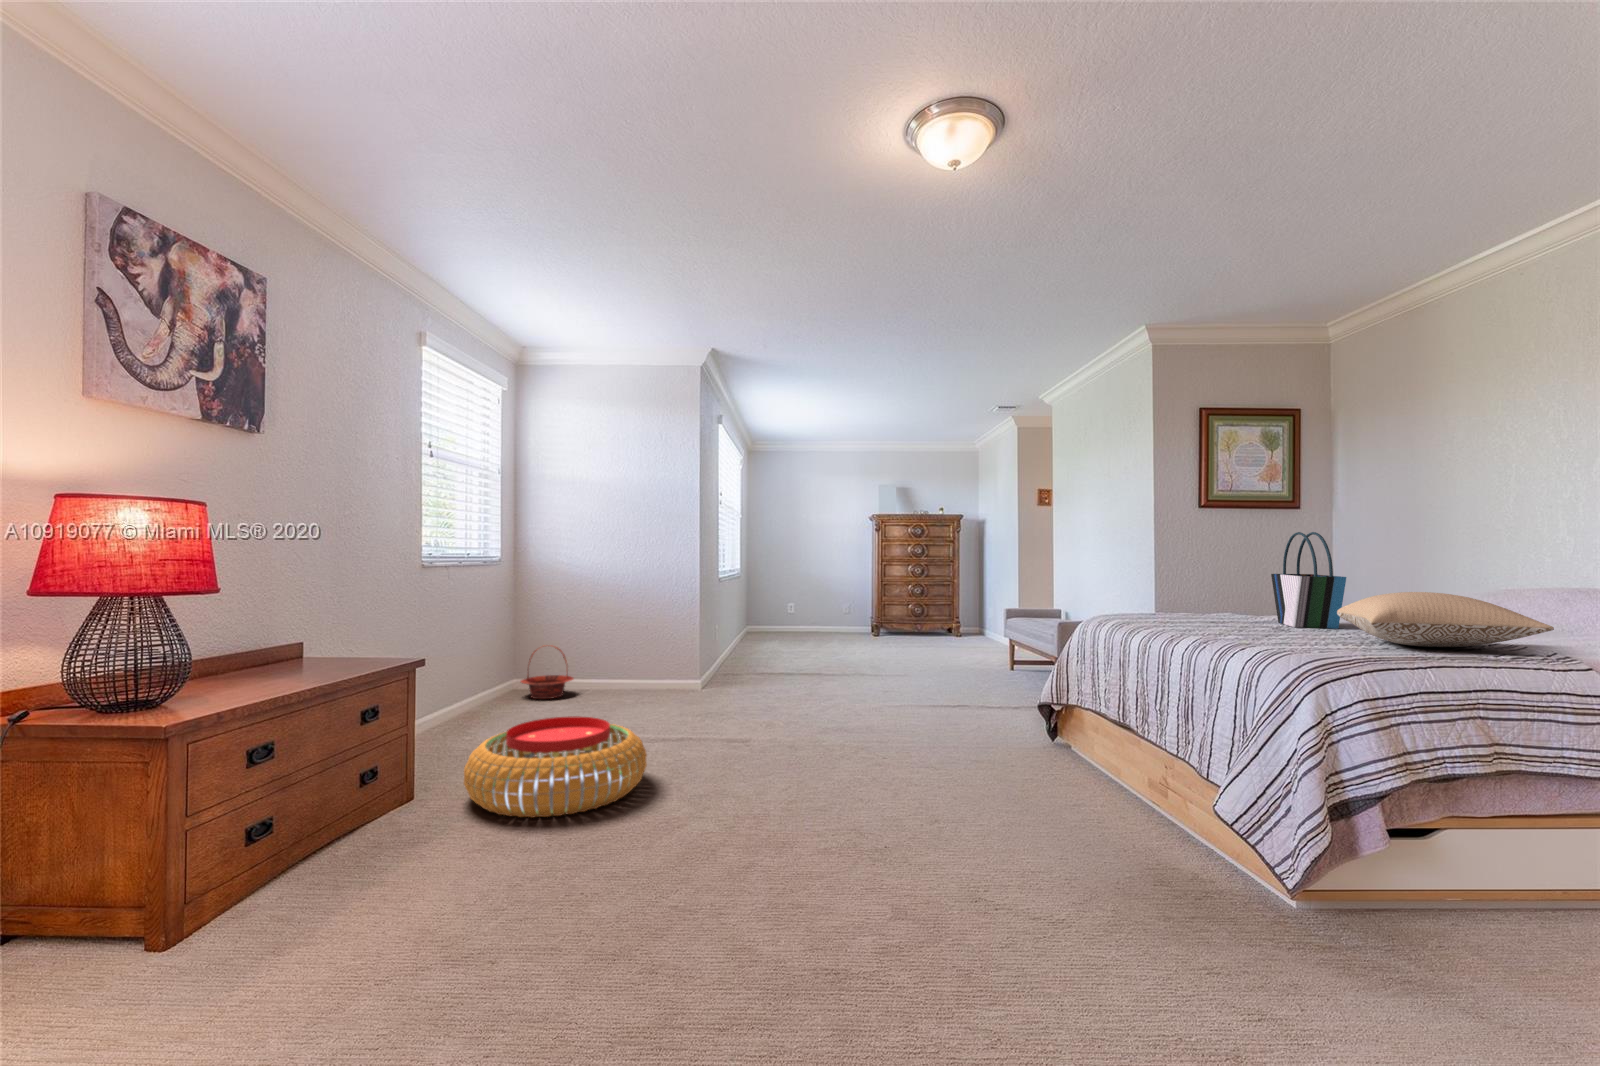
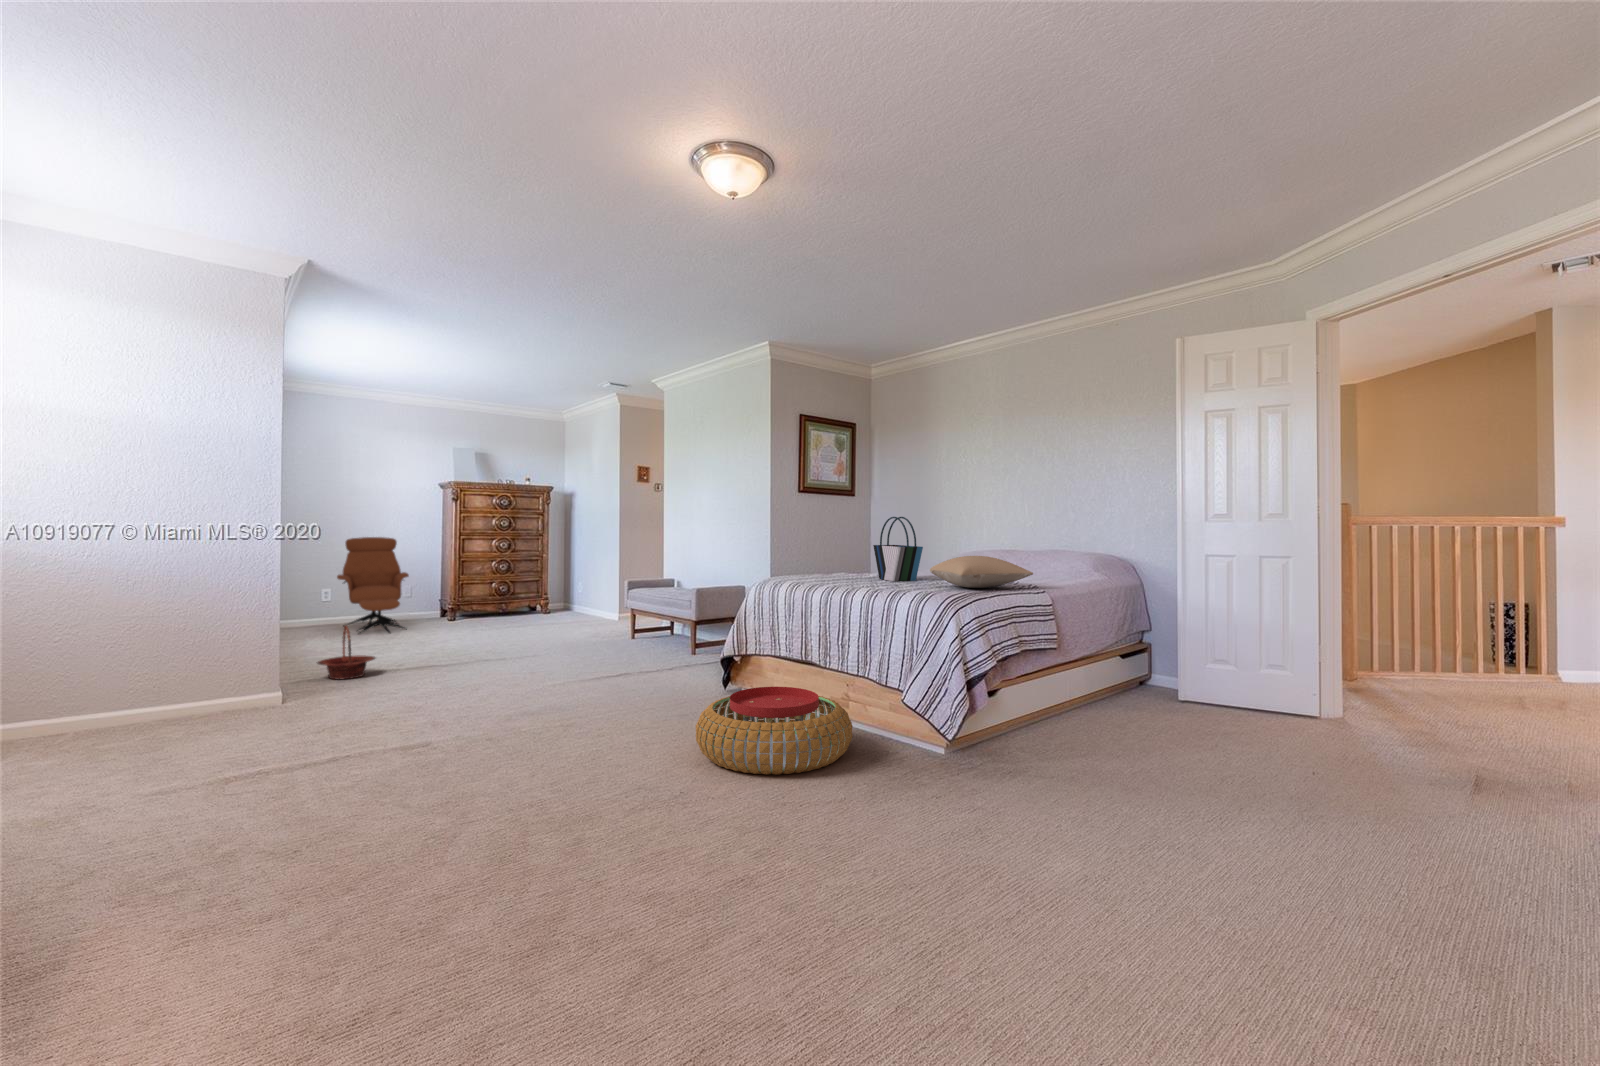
armchair: none [785,561,838,644] -> present [337,537,409,634]
basket: present [521,647,573,699] -> present [318,626,375,680]
pouf: present [464,716,647,818] -> present [696,687,853,775]

